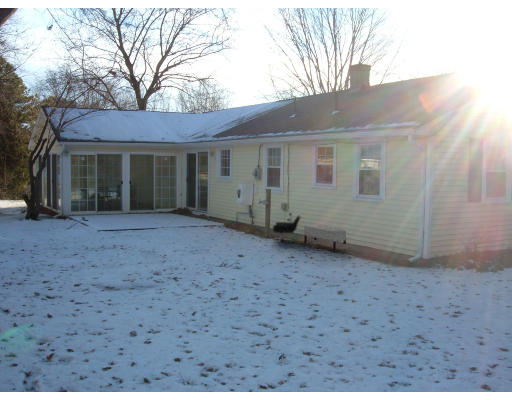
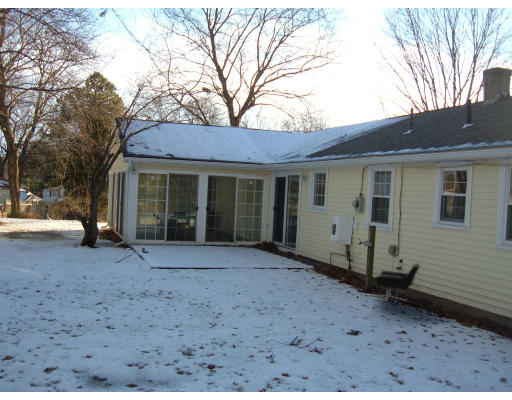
bench: present [304,224,347,251] -> none [425,279,502,329]

